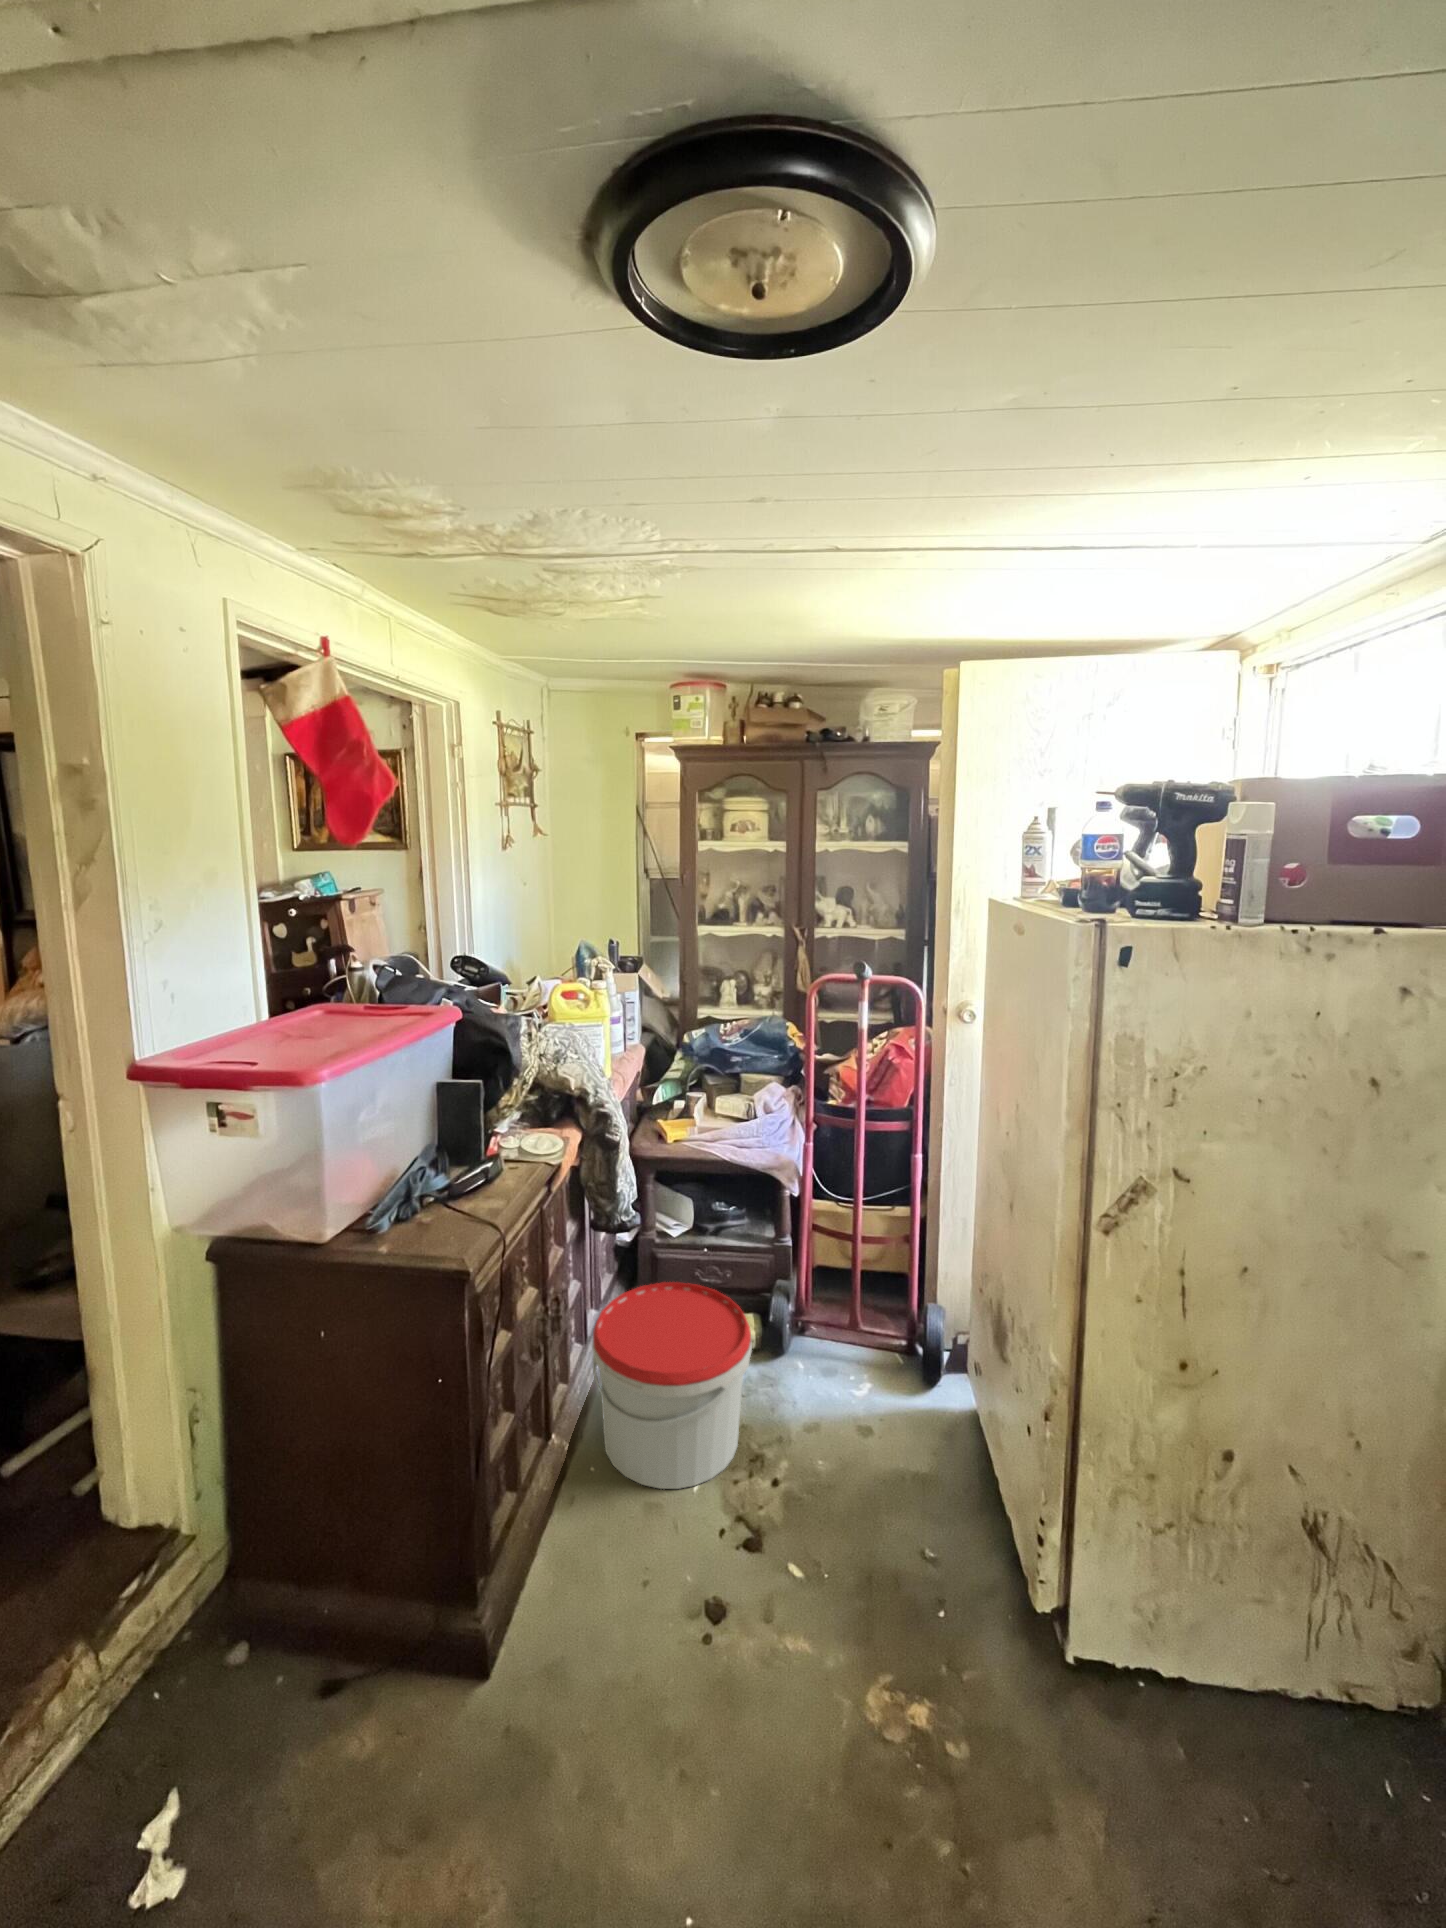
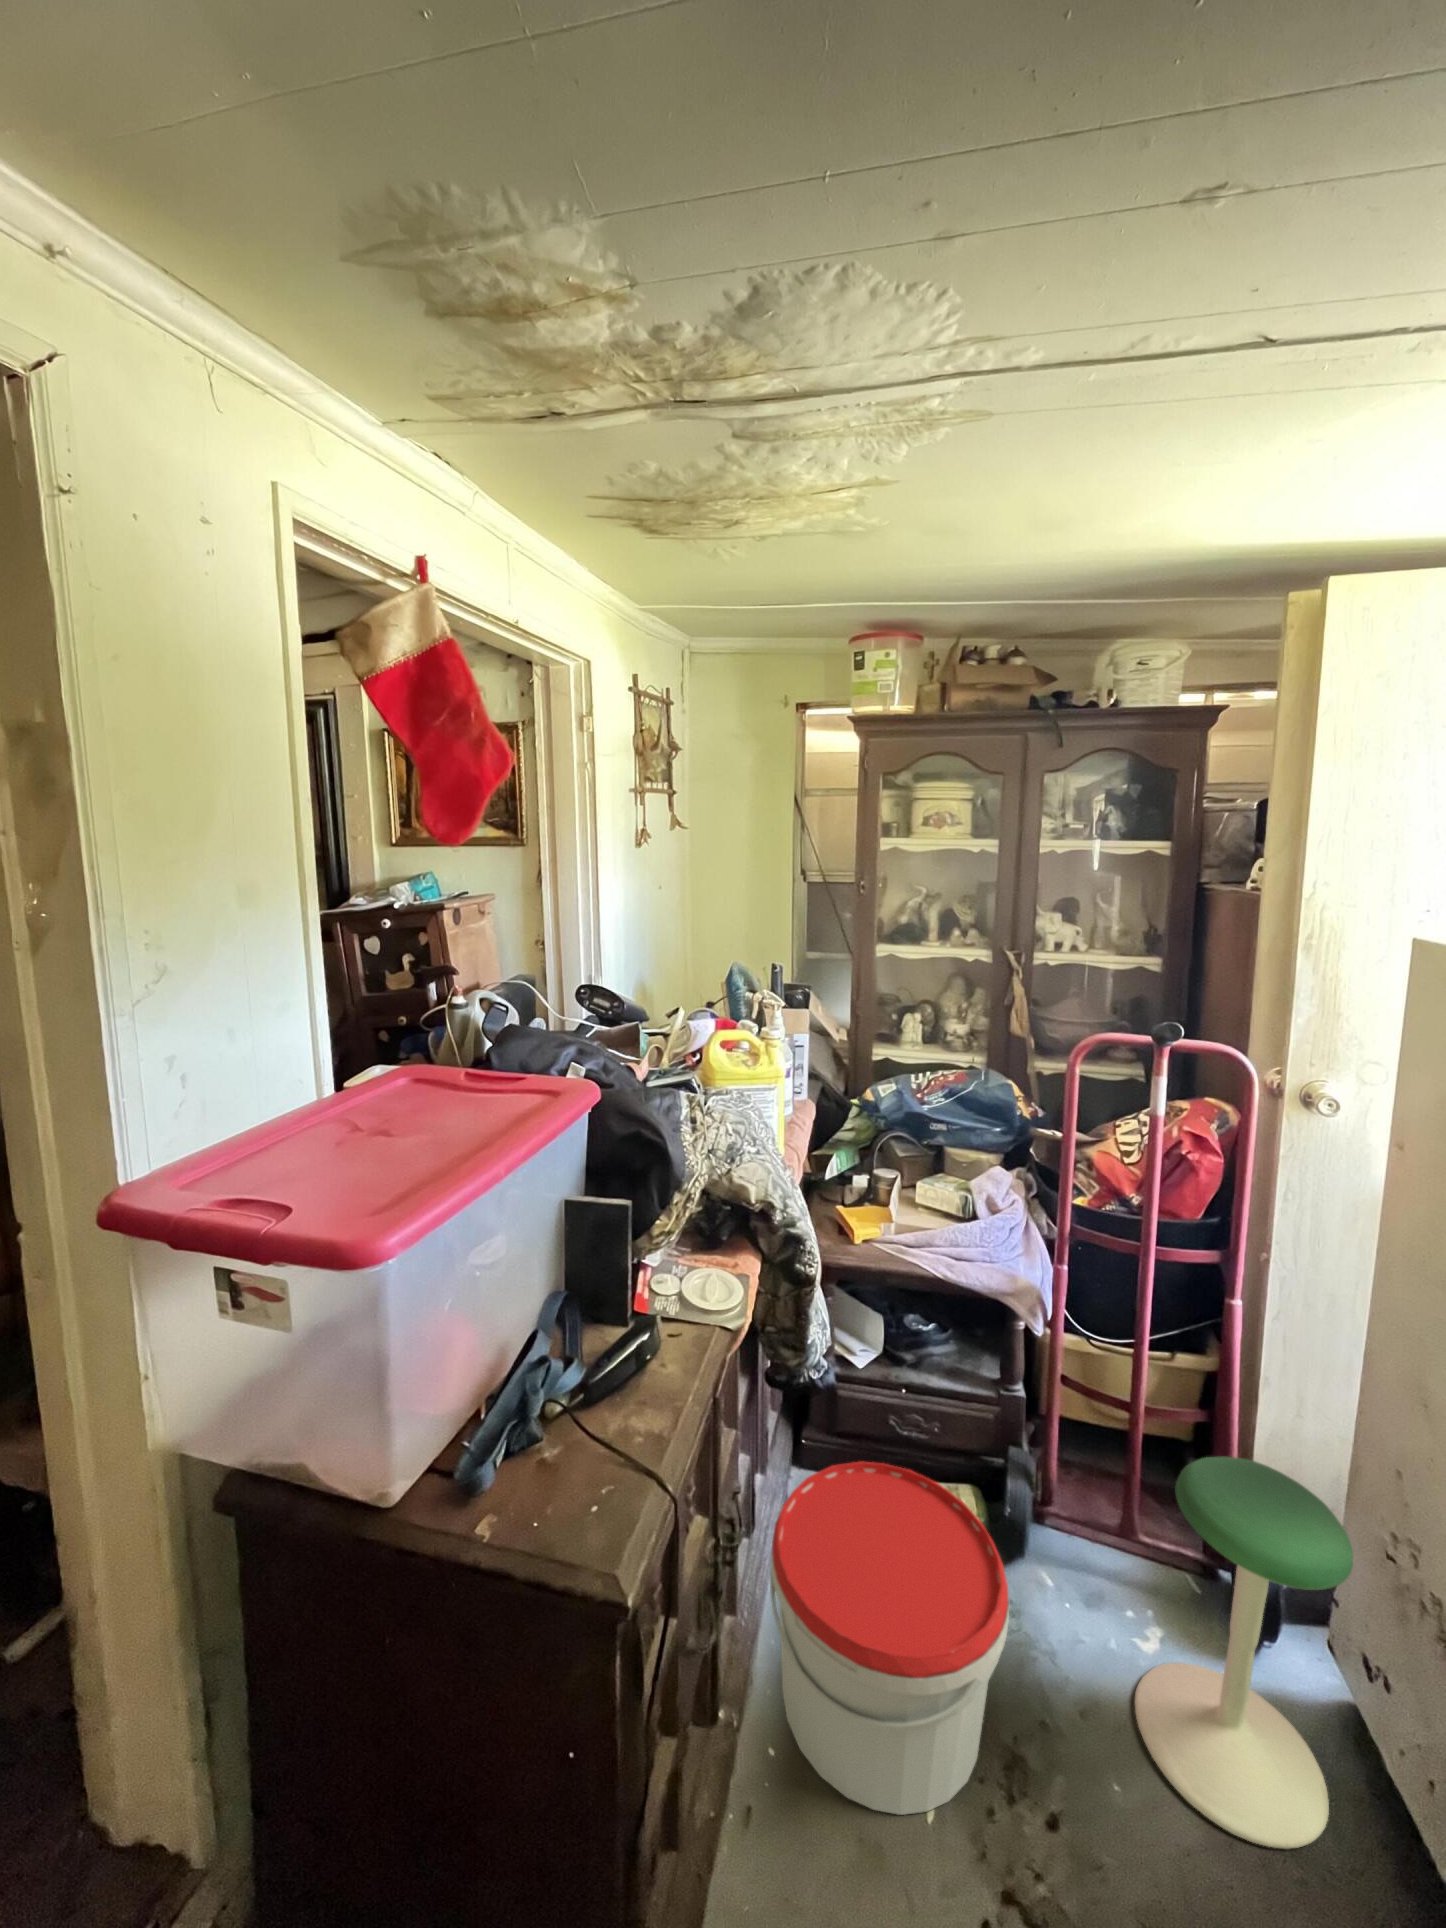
stool: none [843,1245,958,1479] -> present [1135,1456,1353,1849]

